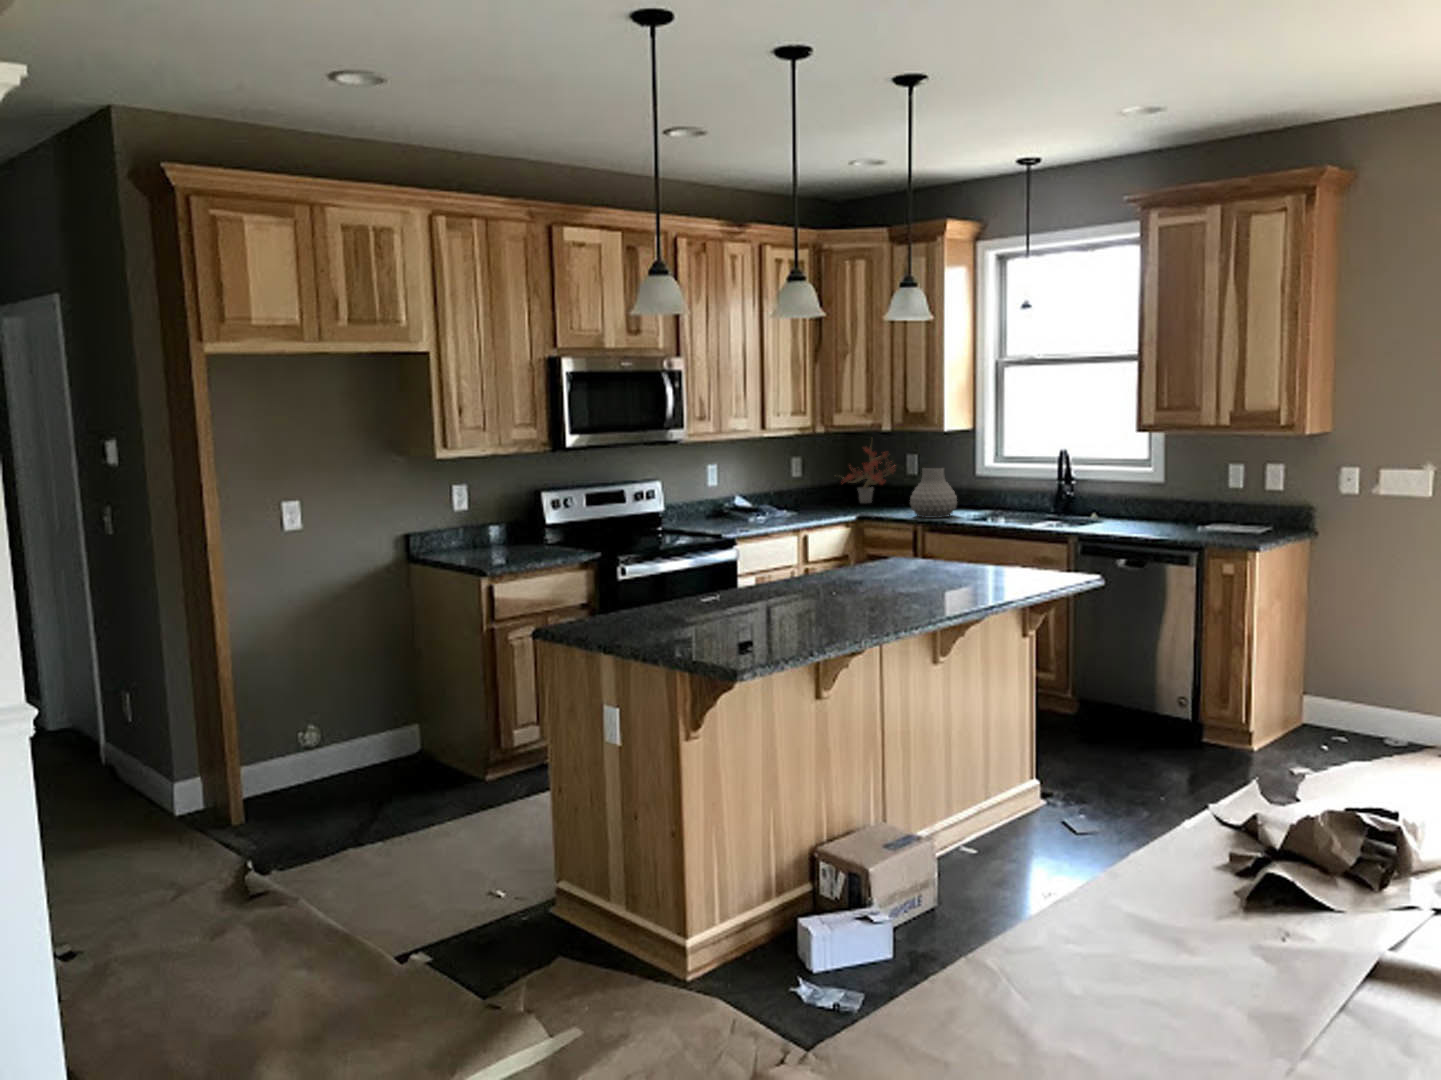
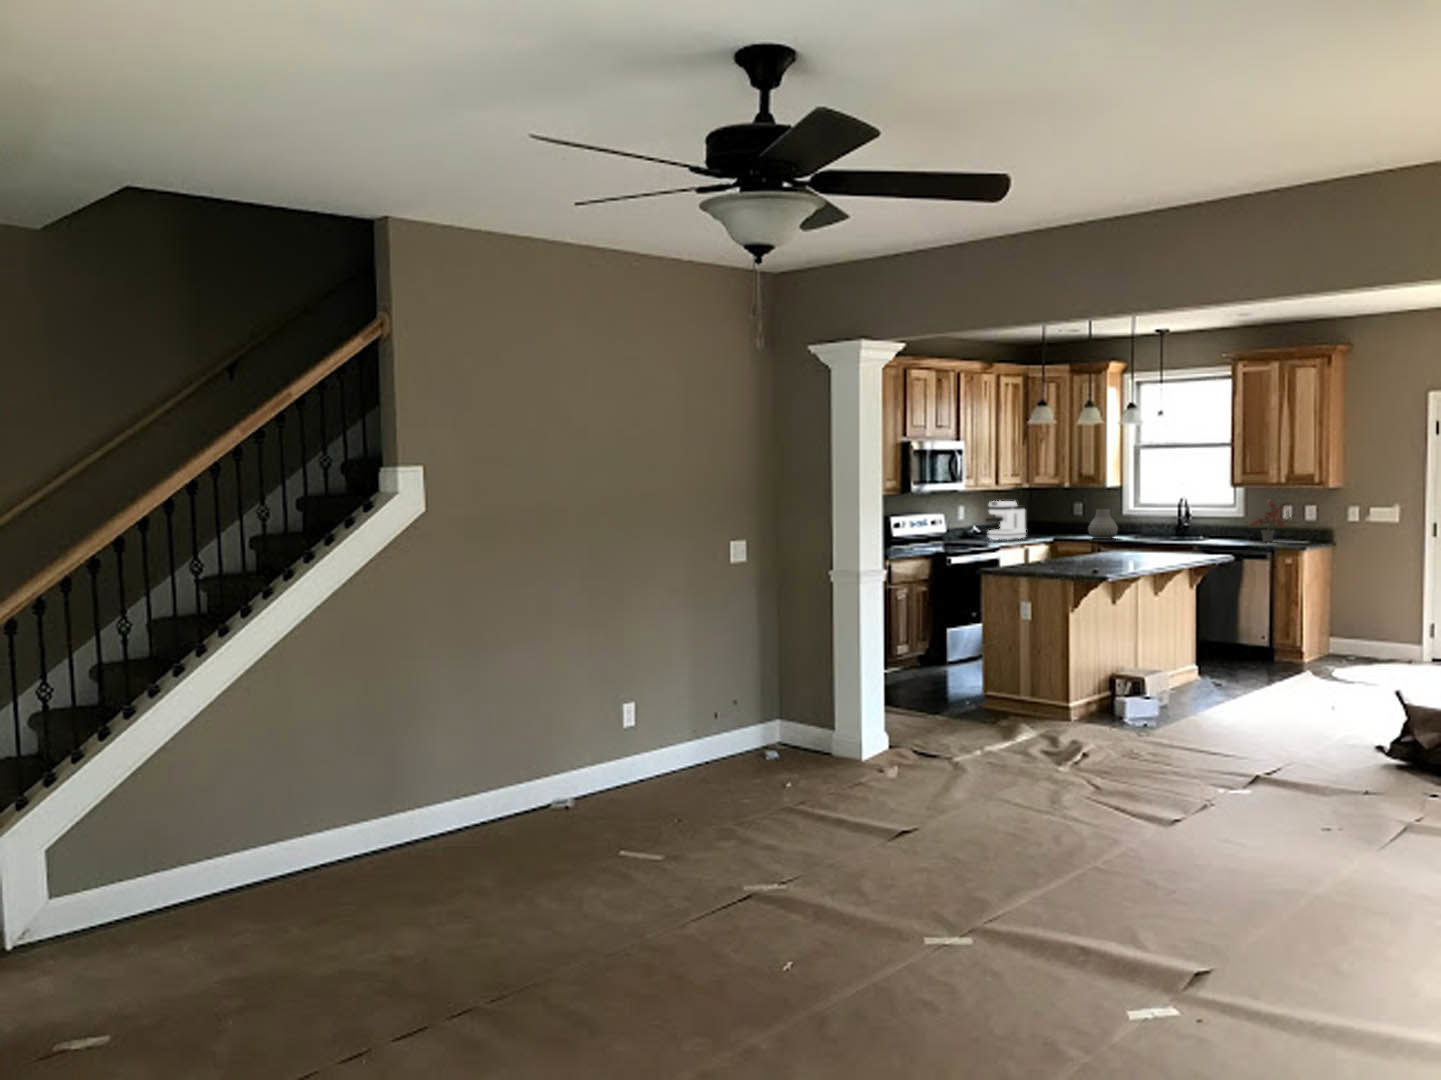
potted plant: present [842,446,896,503] -> present [1250,500,1293,542]
coffee maker: none [744,454,812,519] -> present [986,501,1026,539]

